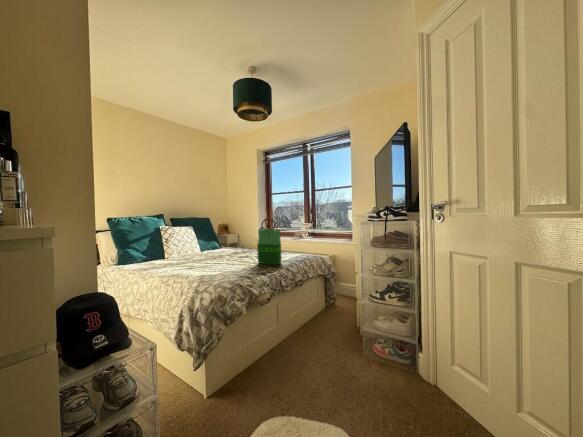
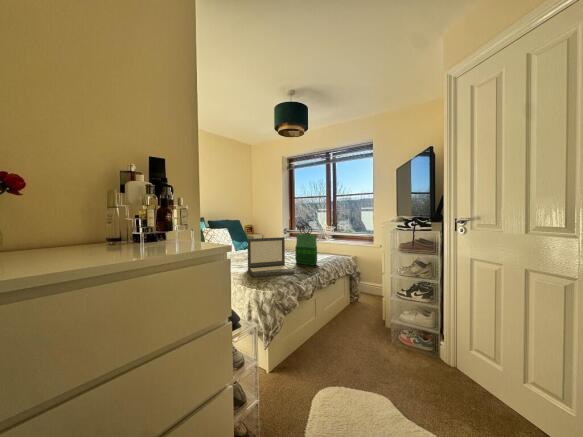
laptop: none [196,233,248,279] -> present [248,237,294,277]

